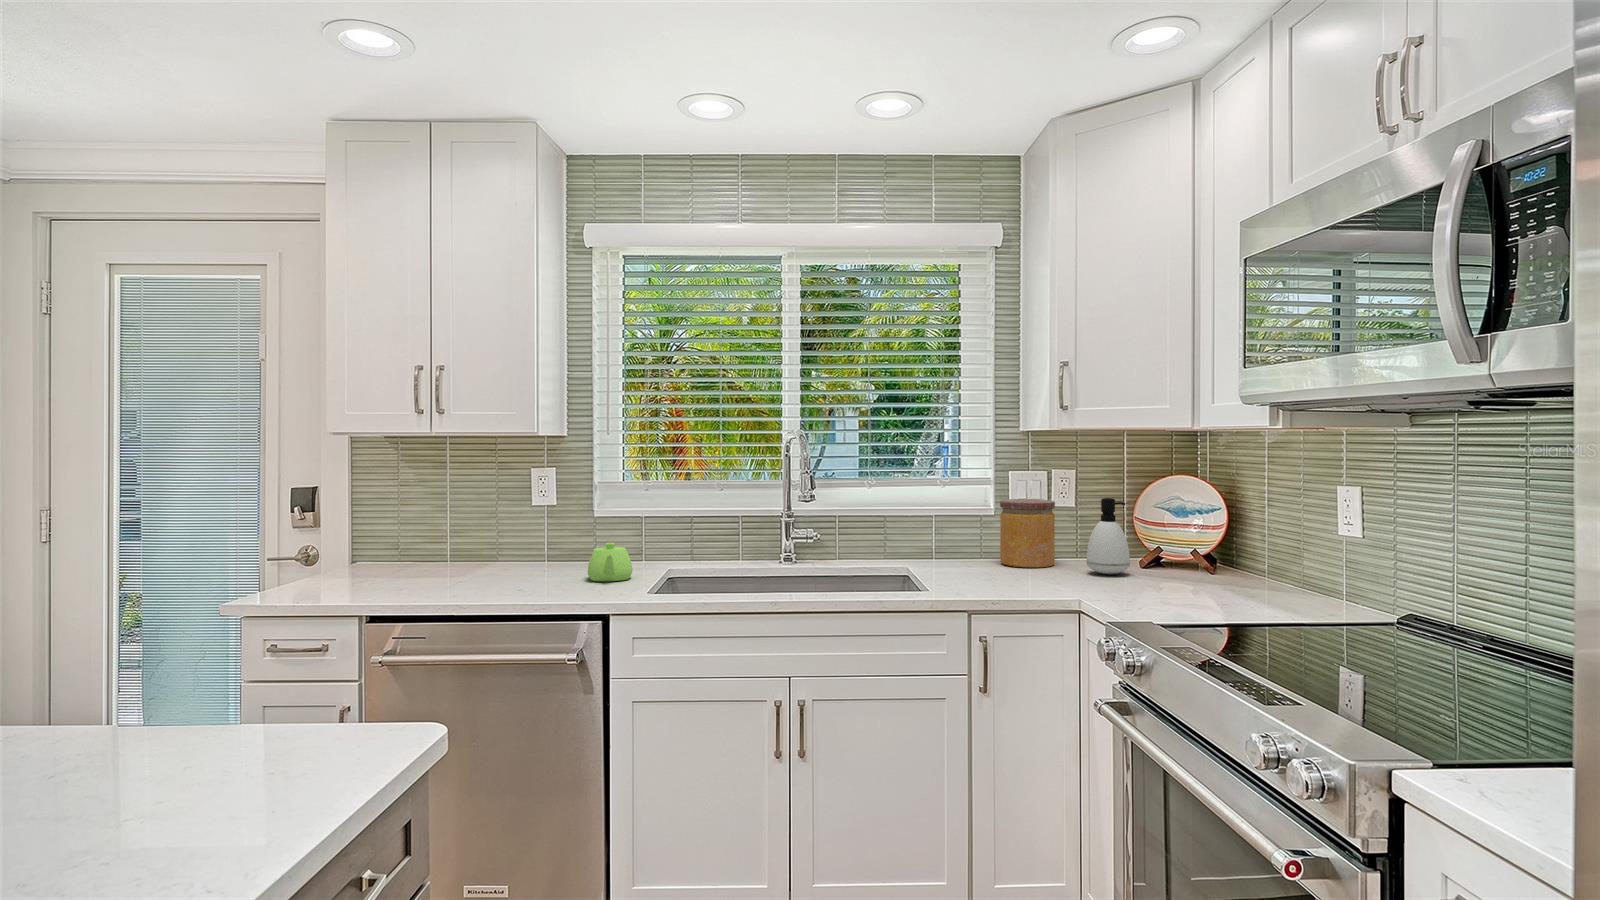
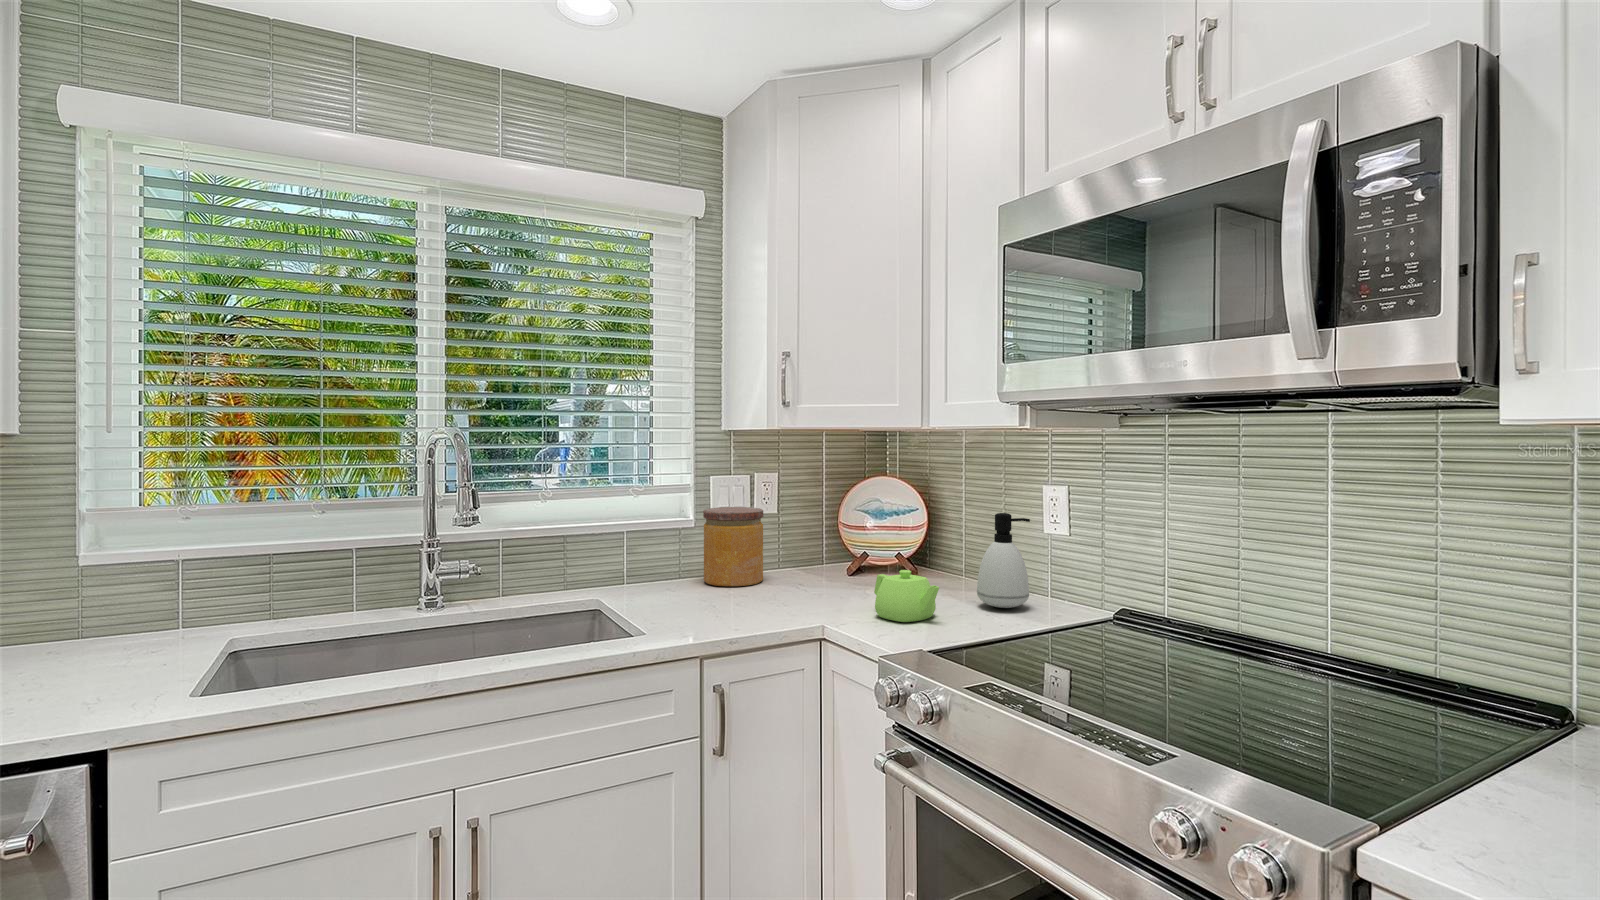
soap dispenser: present [1087,498,1130,574] -> present [977,513,1030,608]
teapot: present [588,543,632,581] -> present [874,570,939,622]

